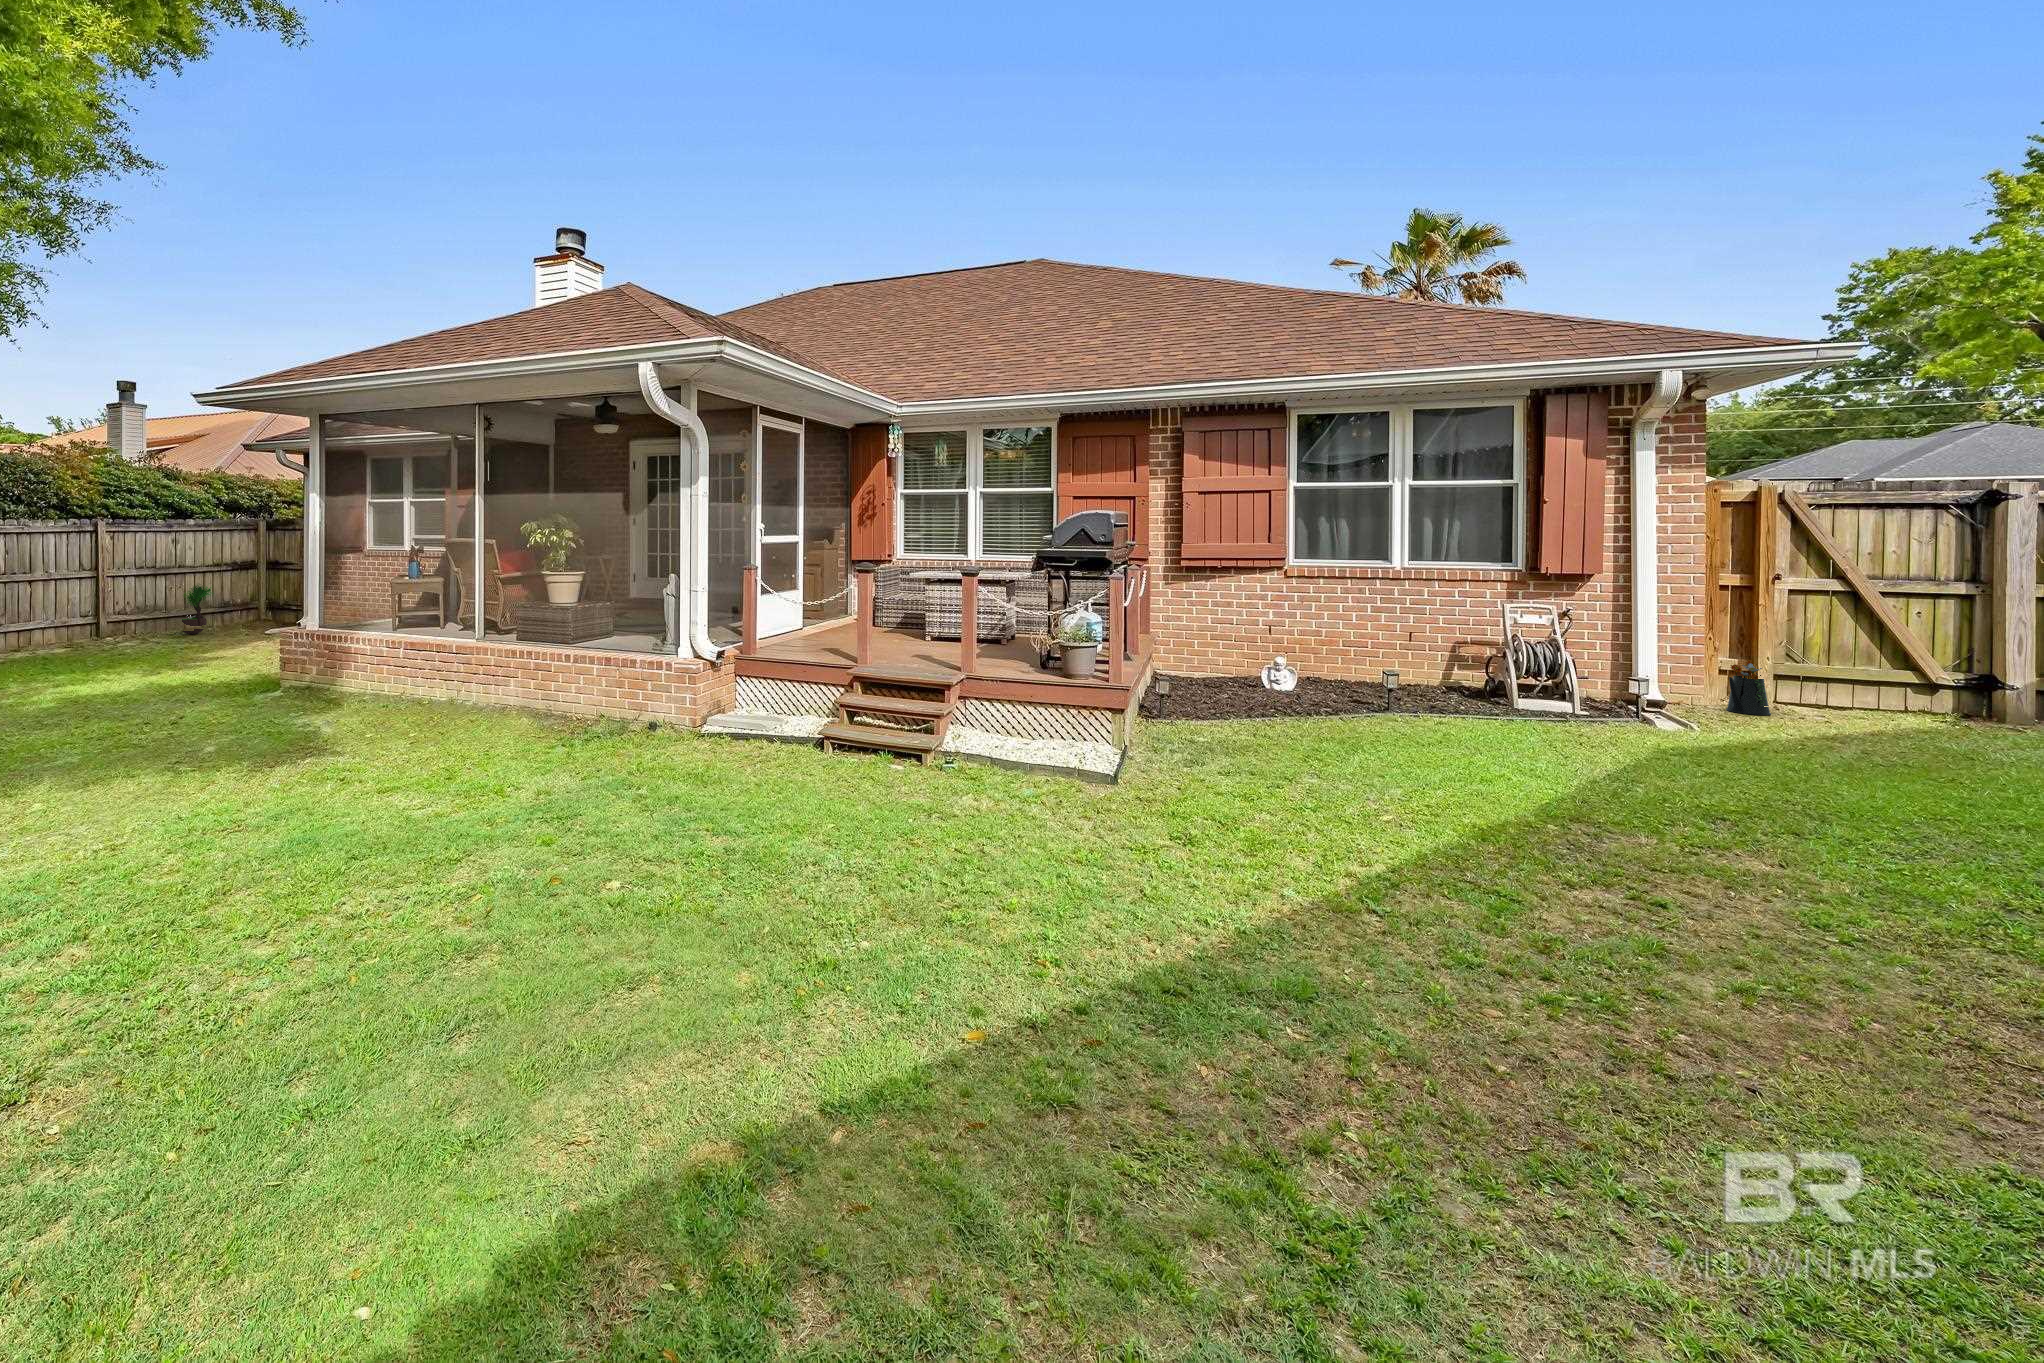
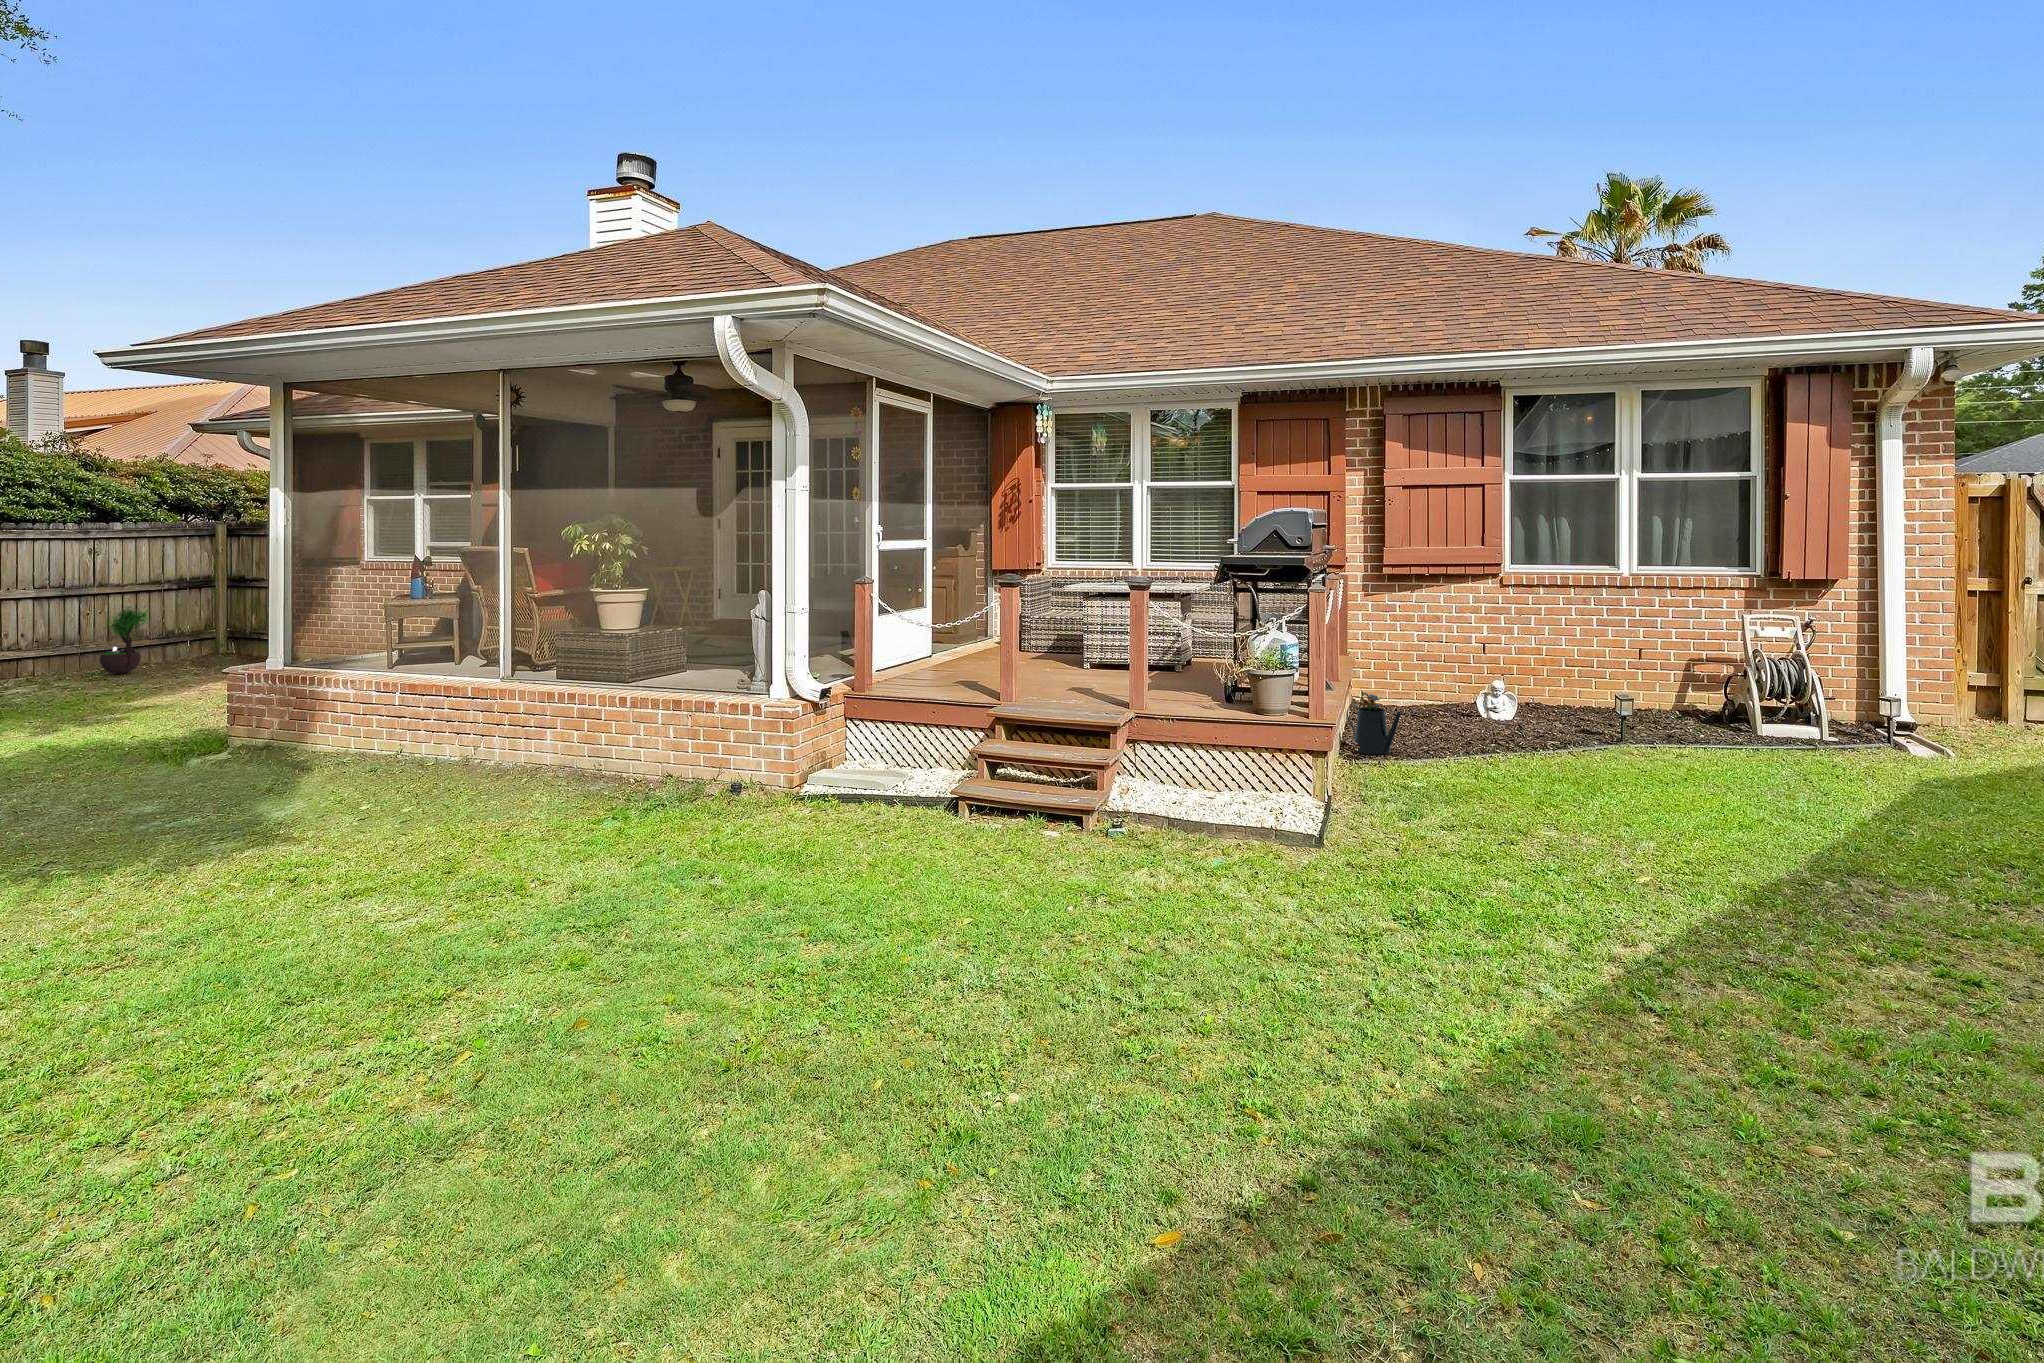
watering can: present [1726,660,1771,715] -> present [1347,691,1401,755]

